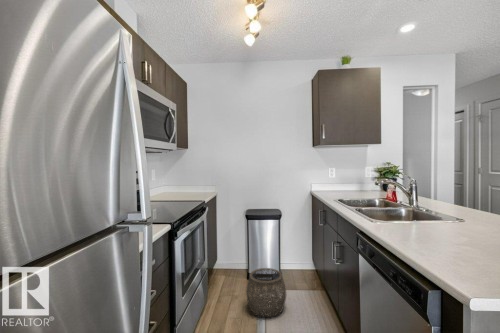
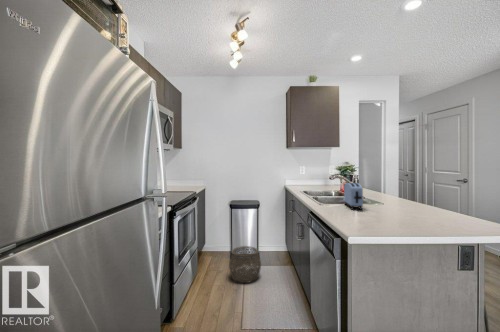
toaster: none [411,195,451,237] -> present [344,183,363,210]

